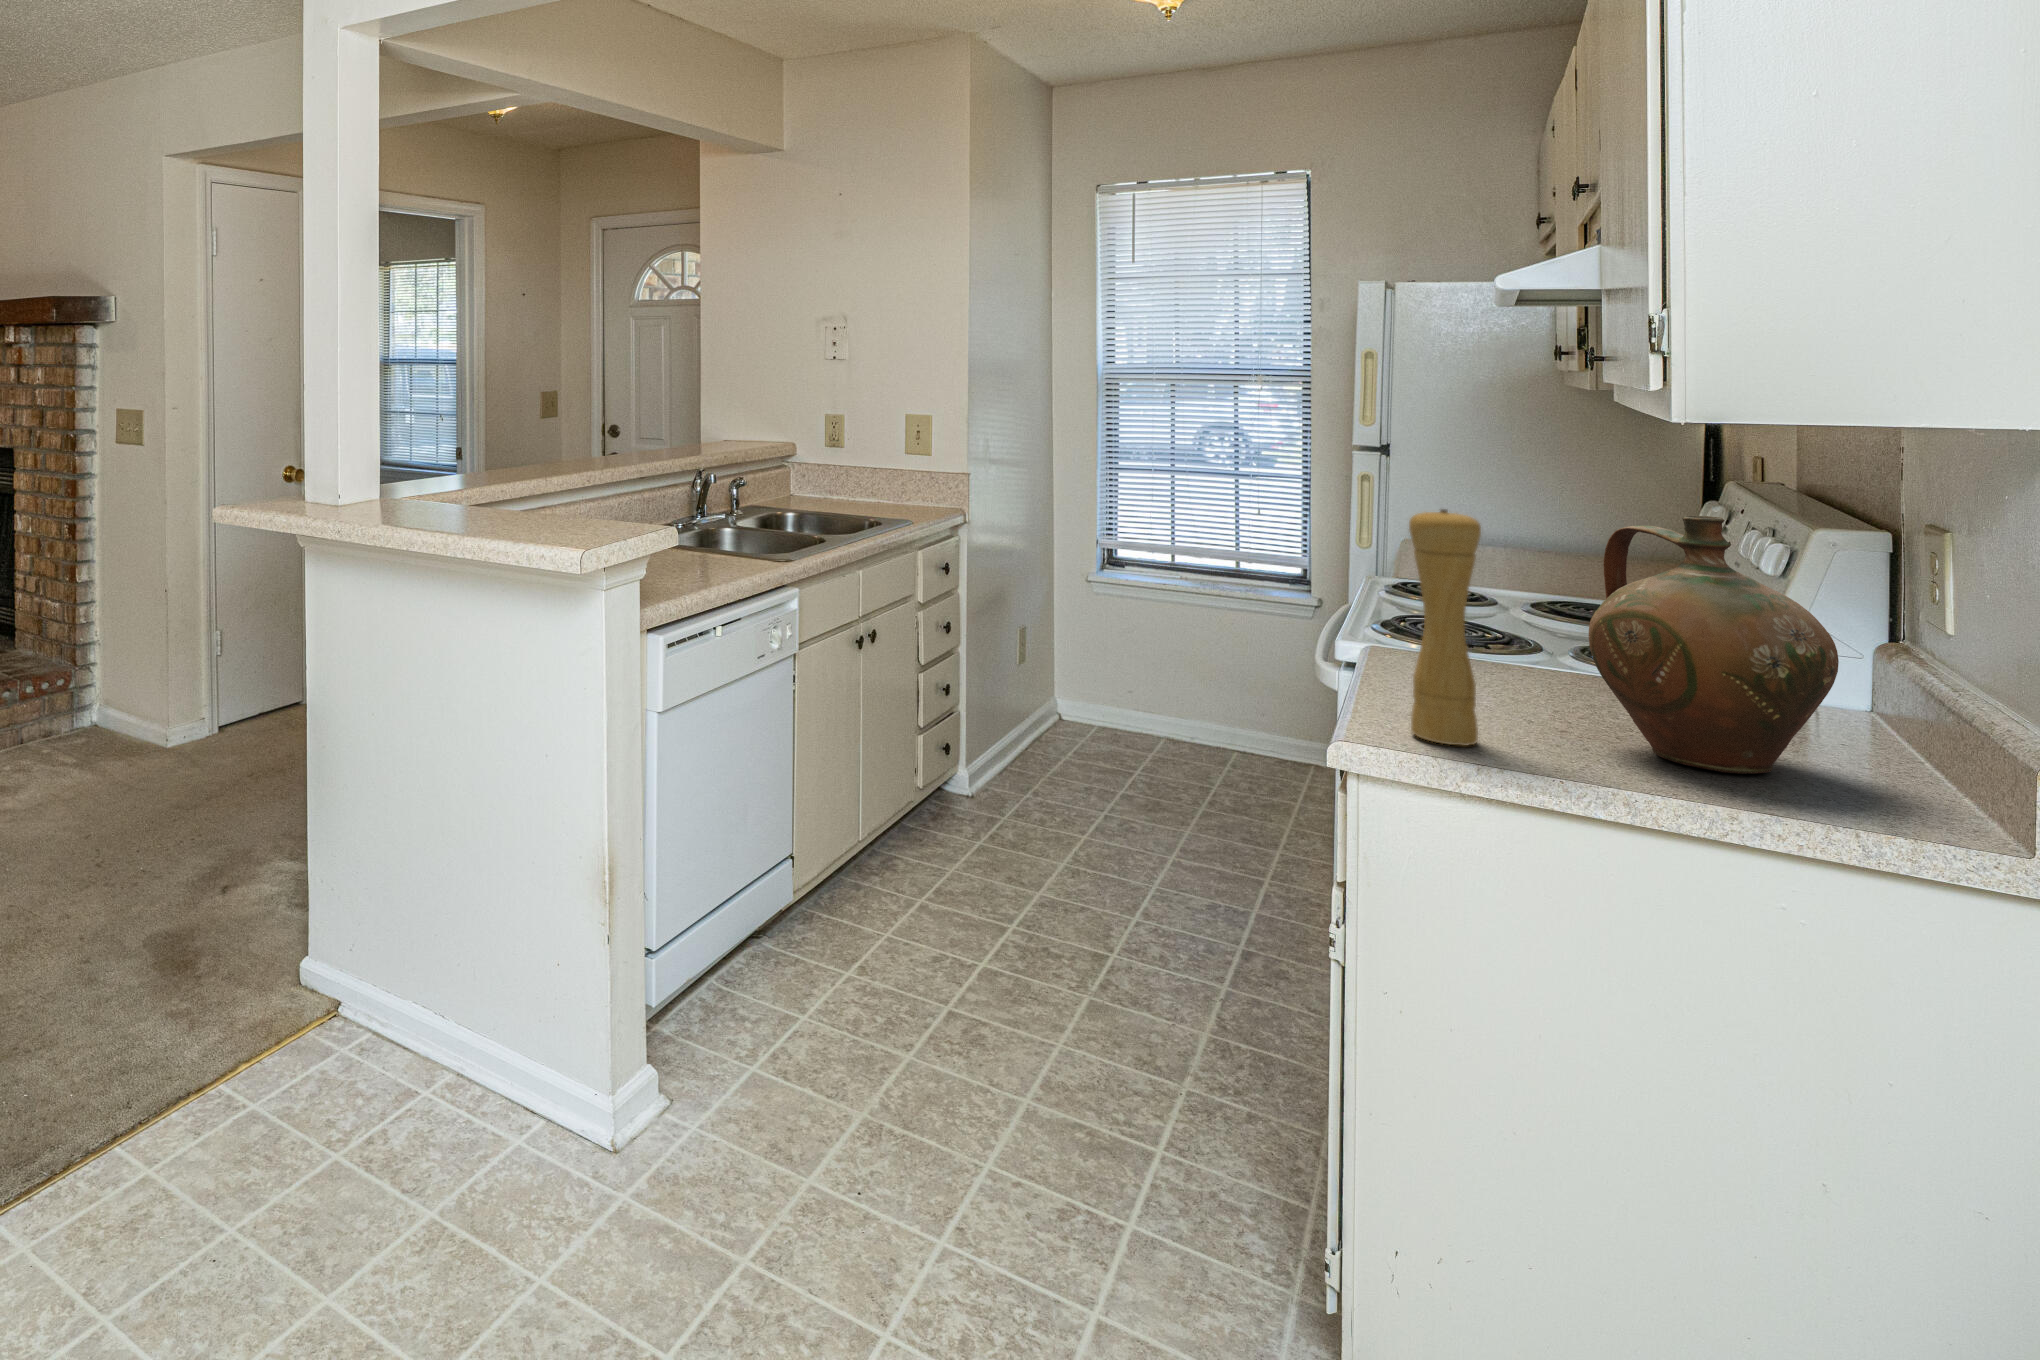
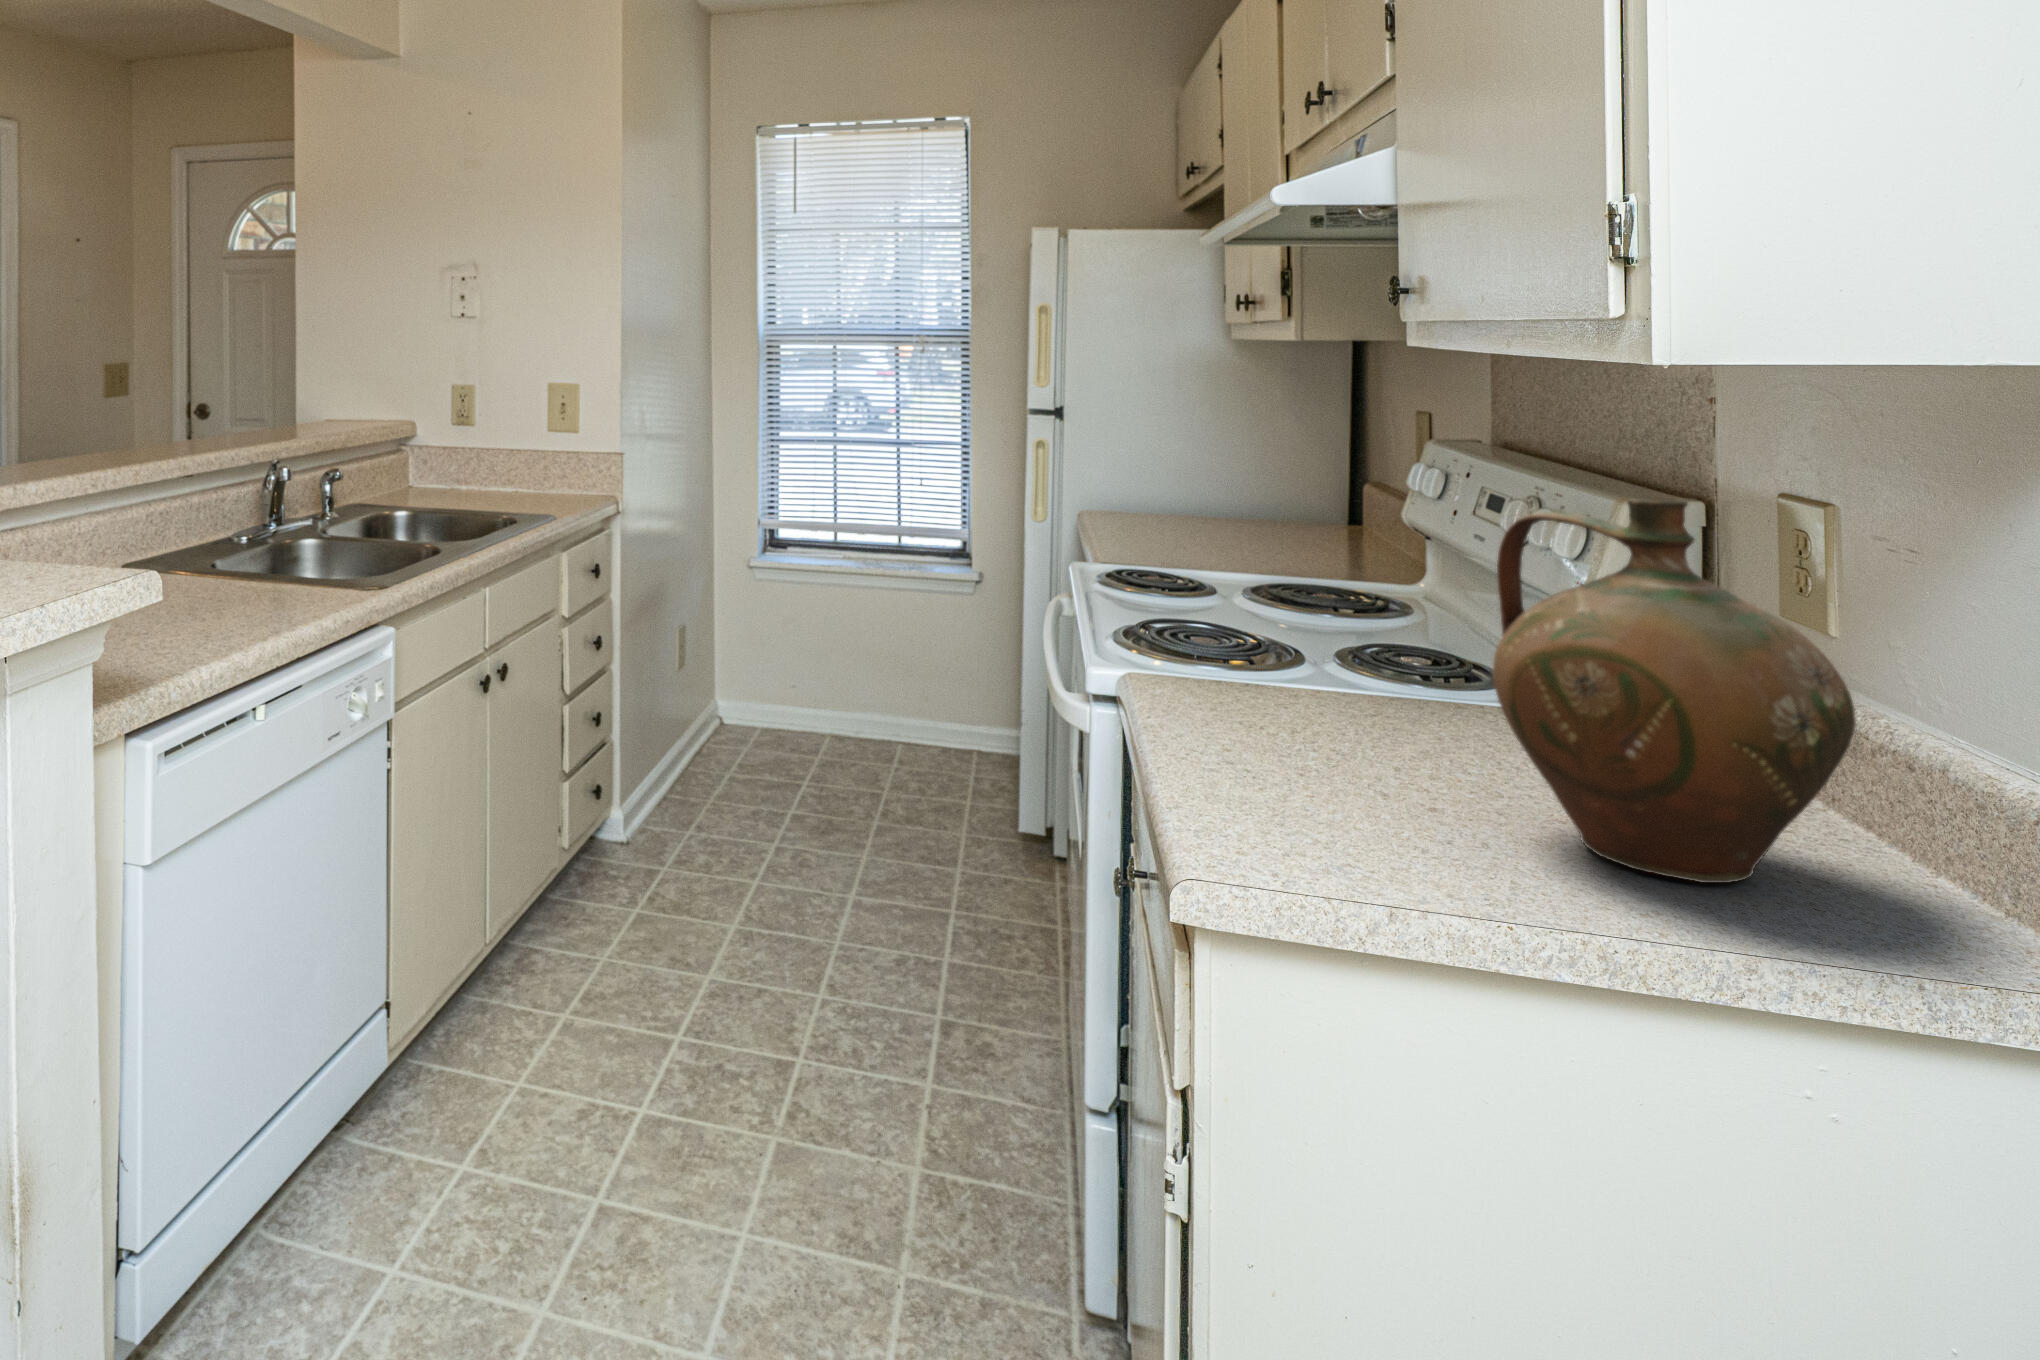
pepper mill: present [1409,509,1481,746] -> none [1270,500,1377,868]

